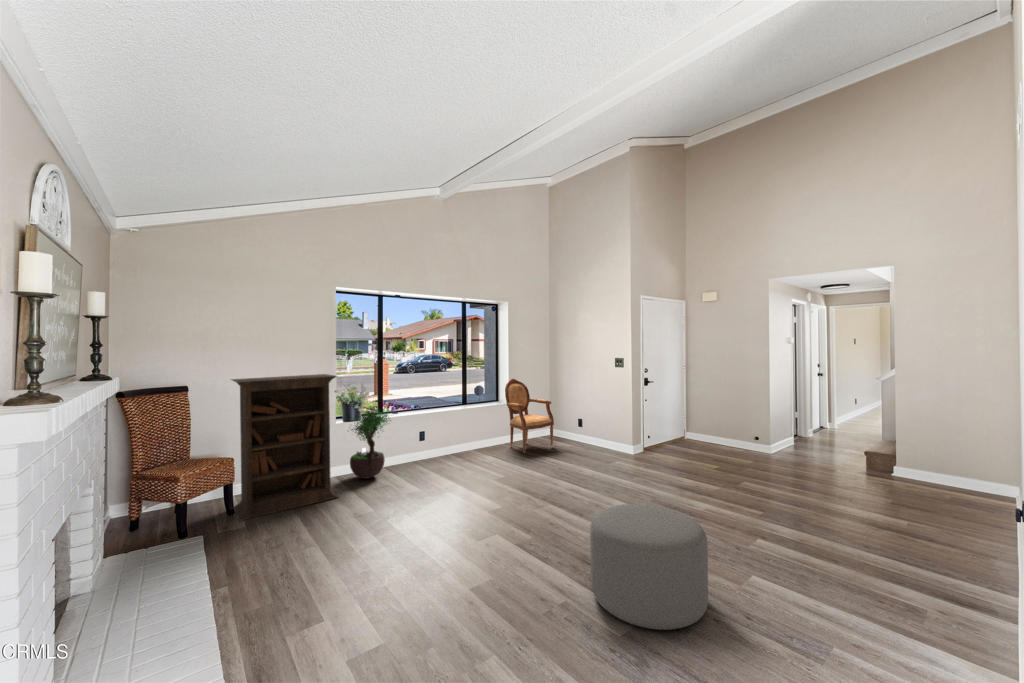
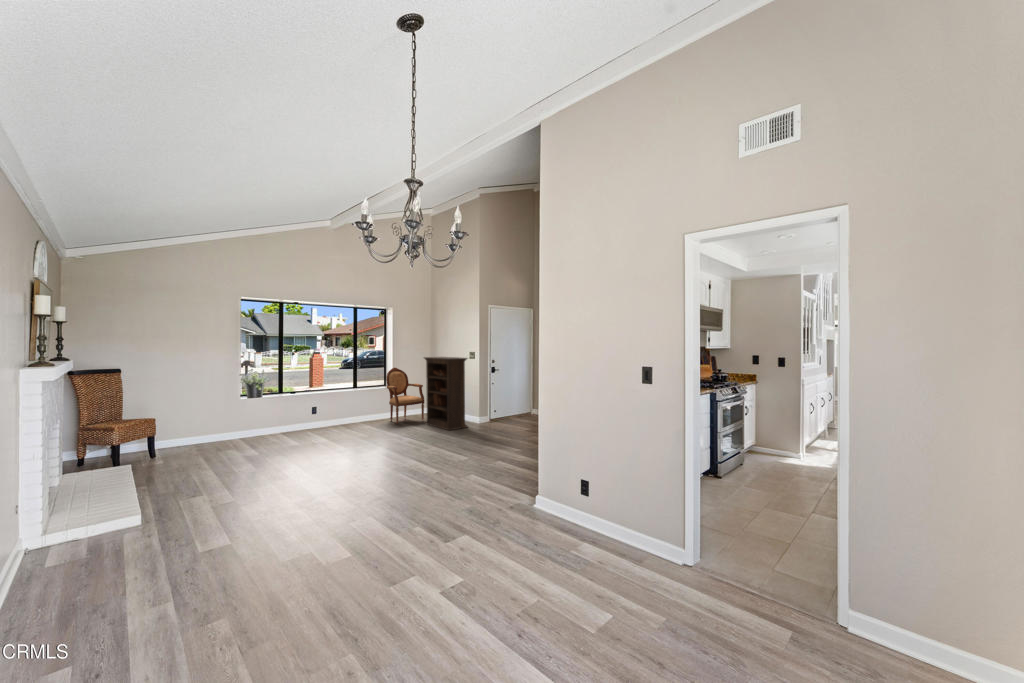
bookcase: present [231,374,338,521] -> present [424,357,468,430]
potted tree: present [350,409,391,479] -> none [246,383,284,439]
ottoman: present [590,504,708,630] -> none [370,436,436,495]

